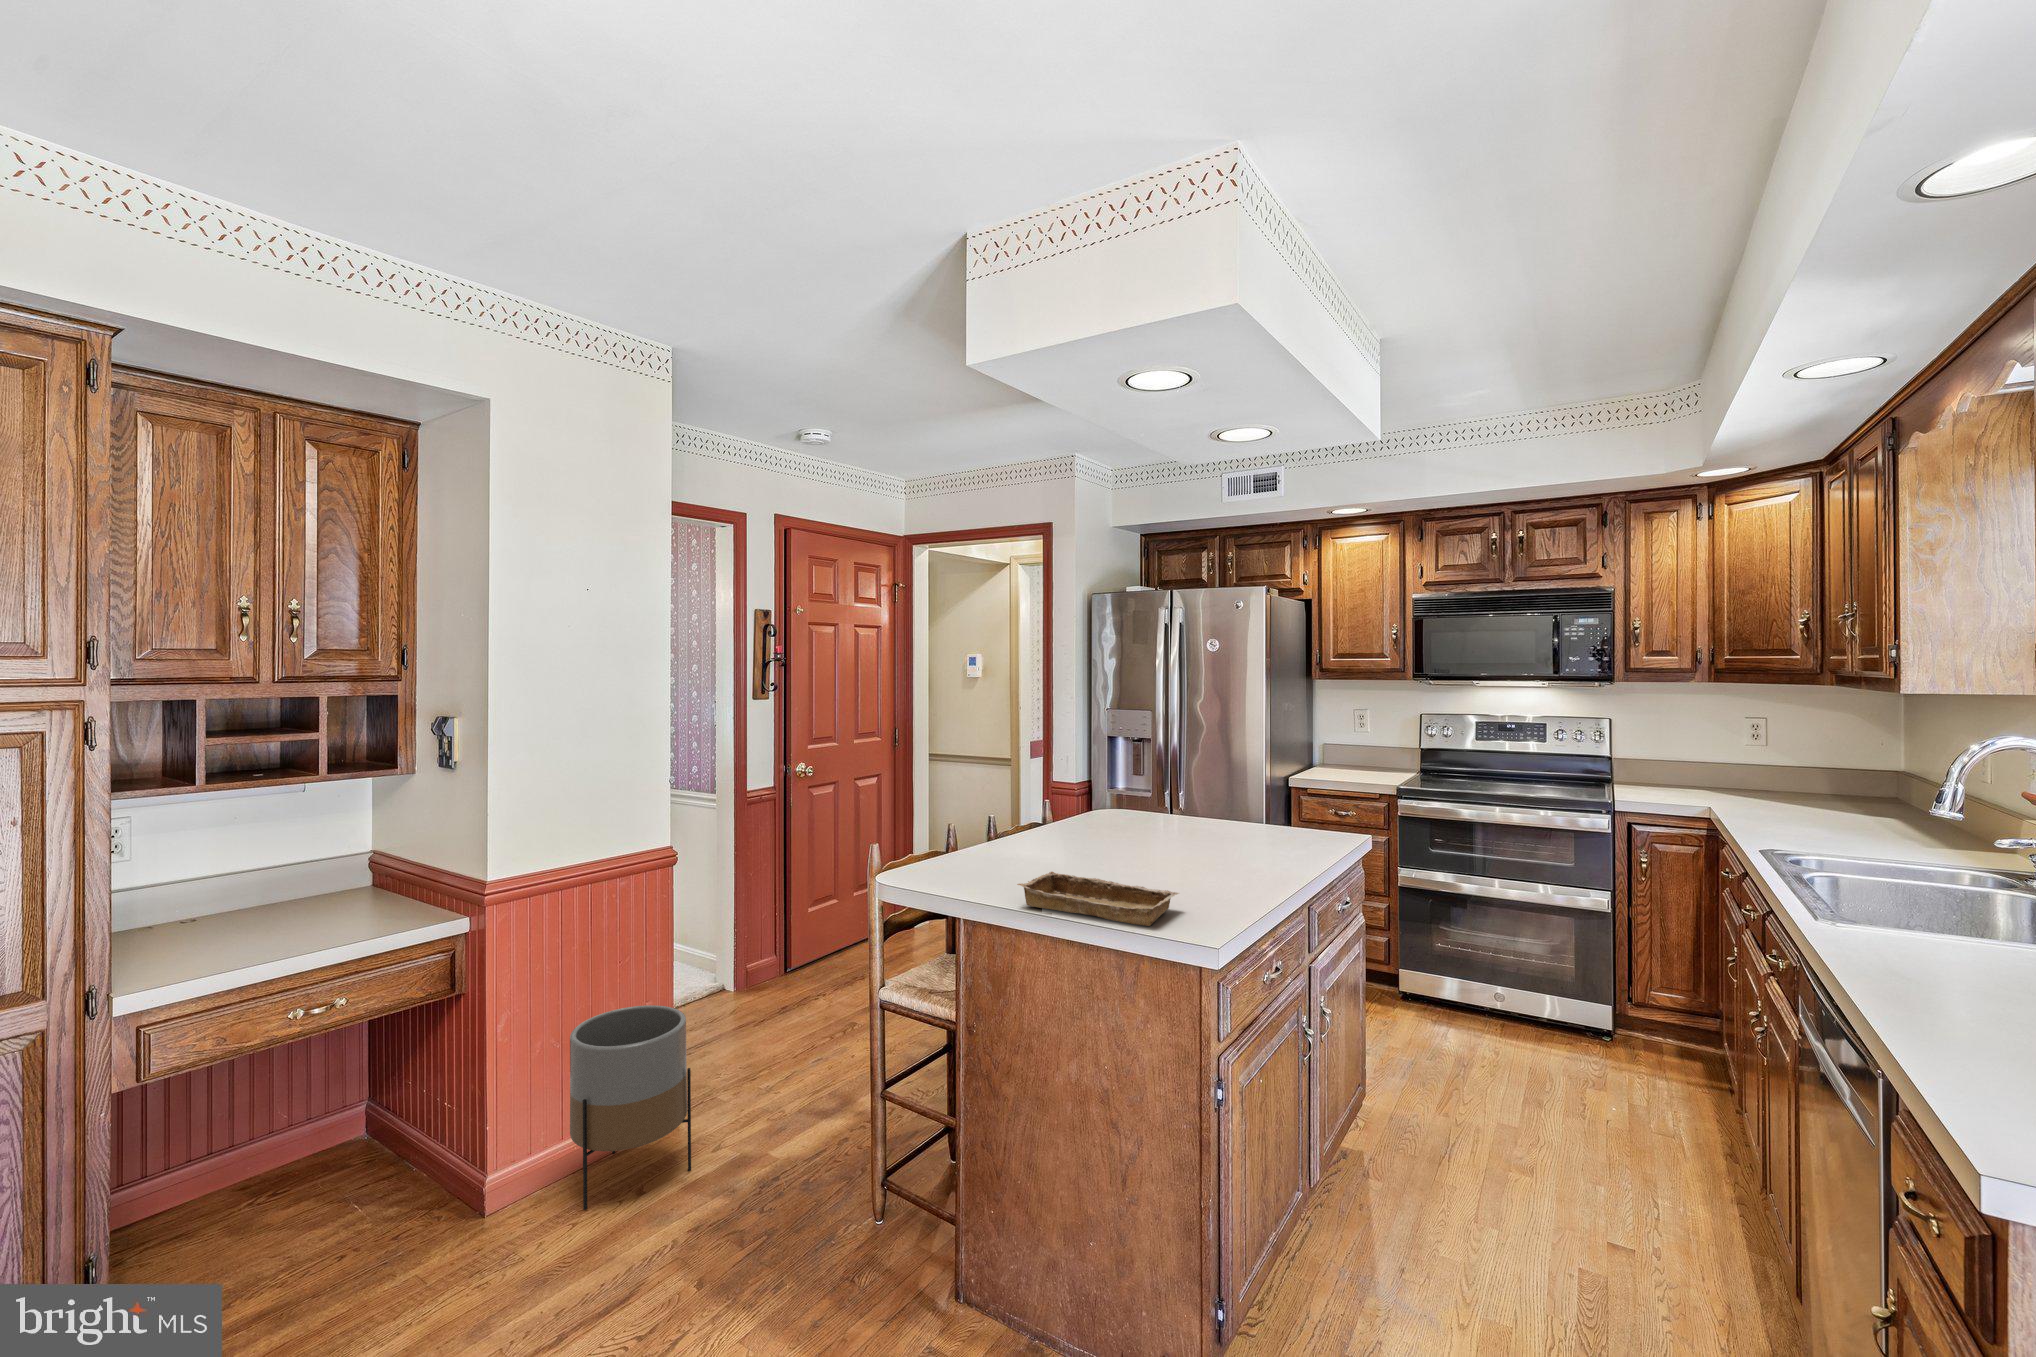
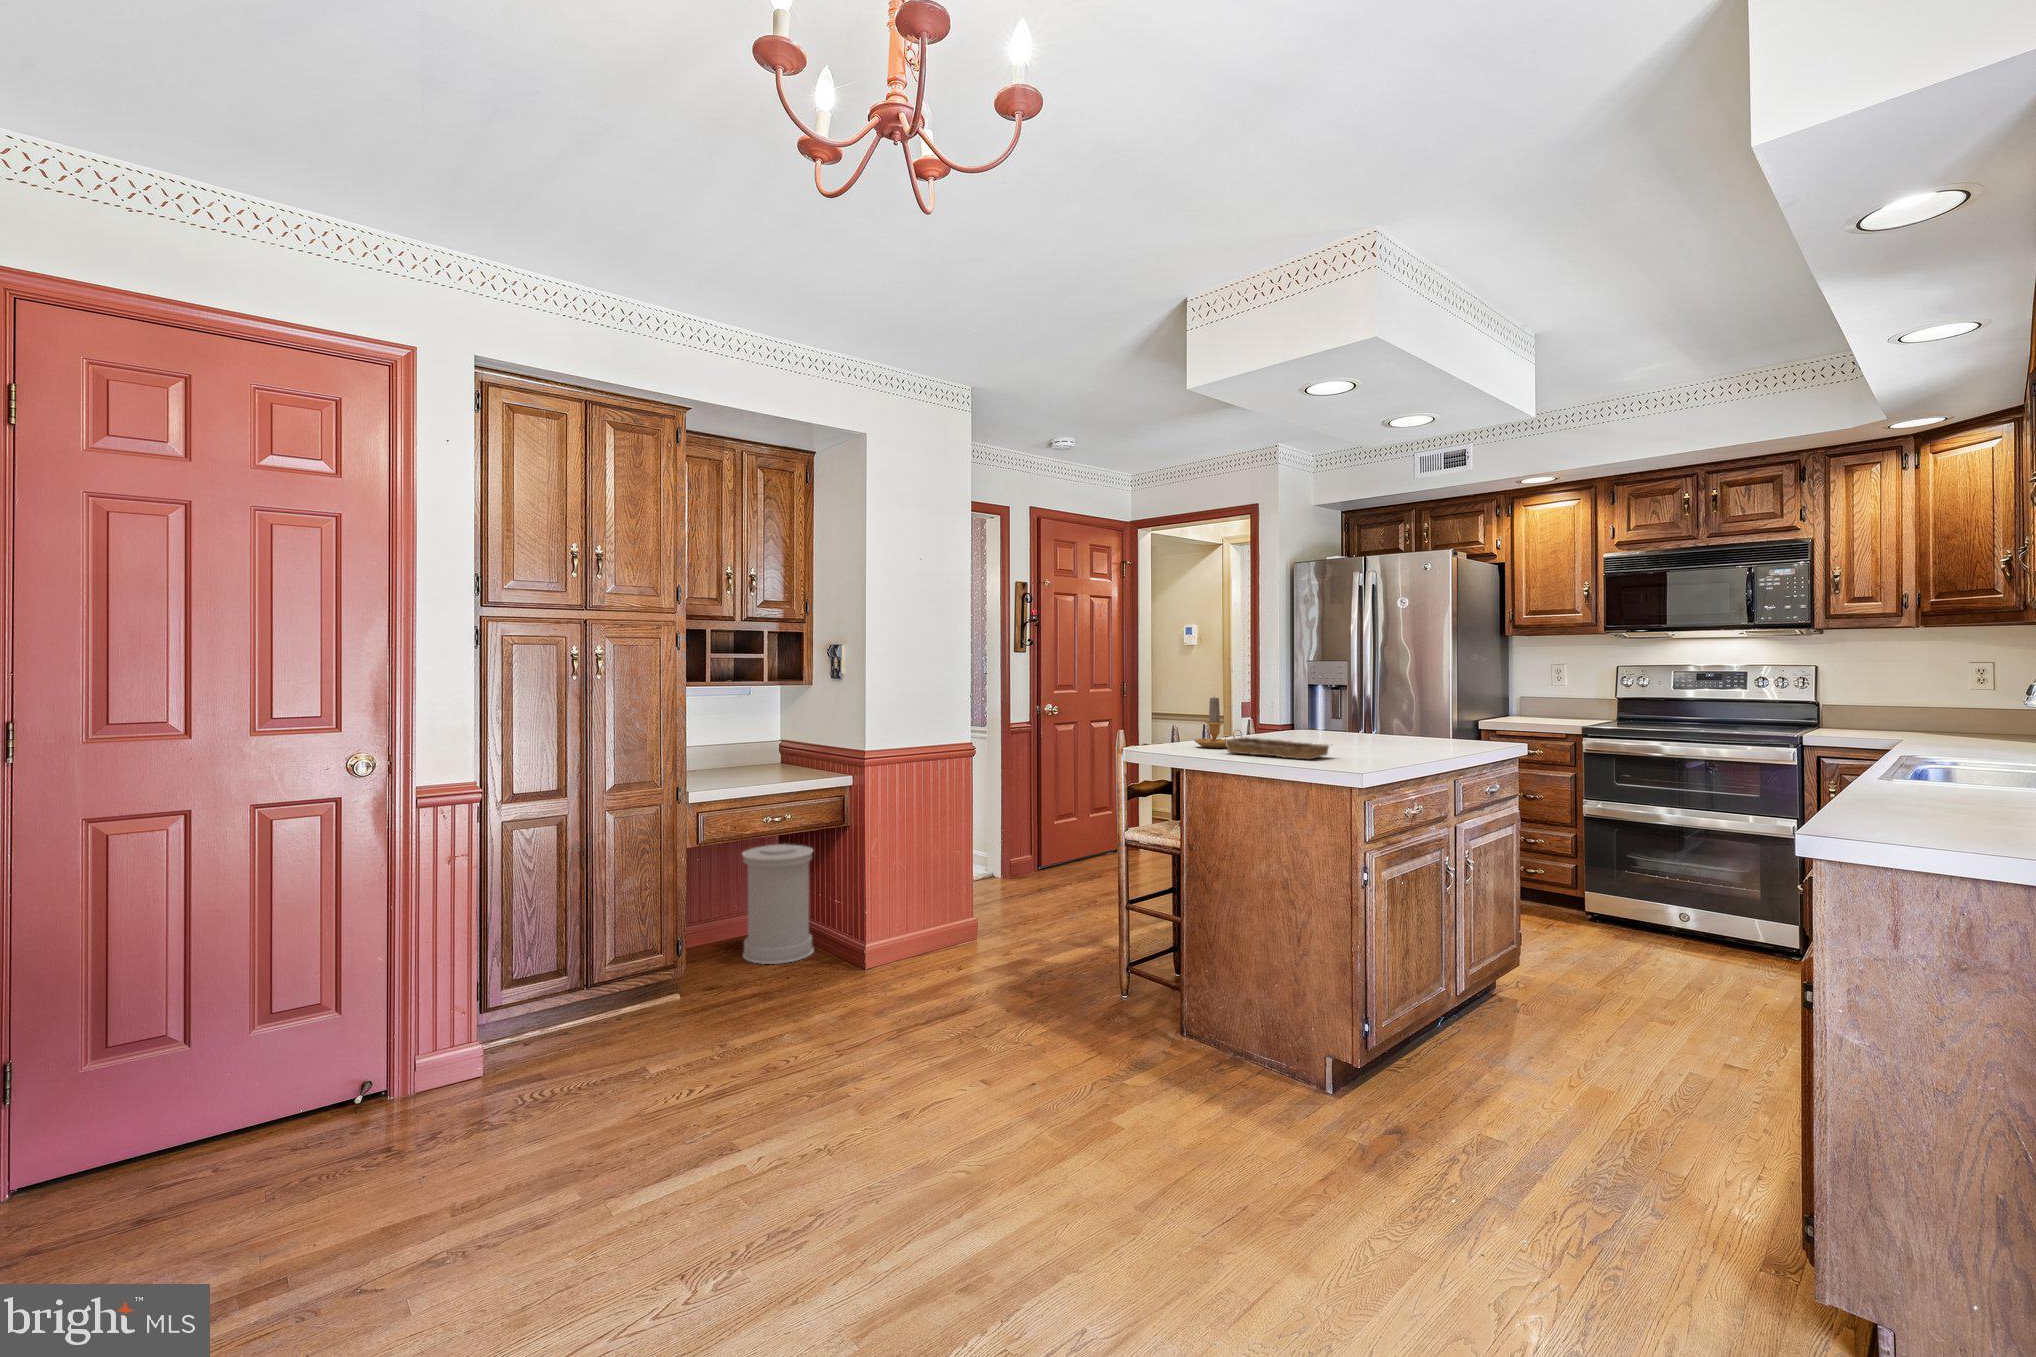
candle: none [977,804,1043,883] -> present [1194,697,1242,748]
planter: present [570,1005,691,1210] -> none [914,850,991,972]
trash can: none [275,1016,411,1227] -> present [742,844,813,964]

